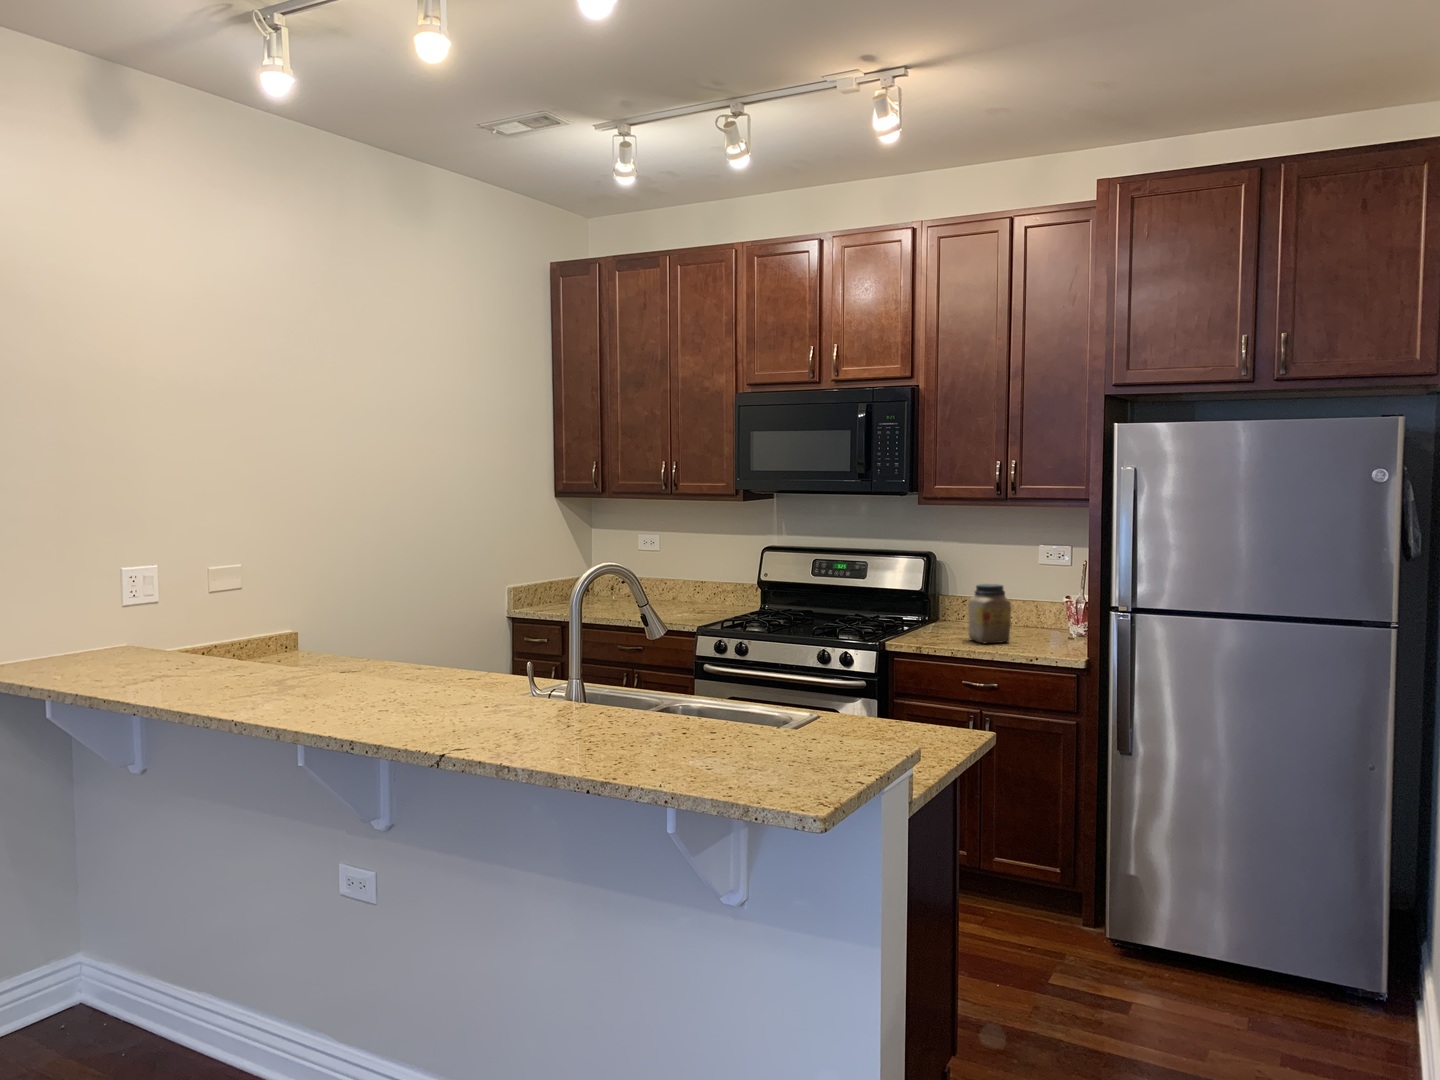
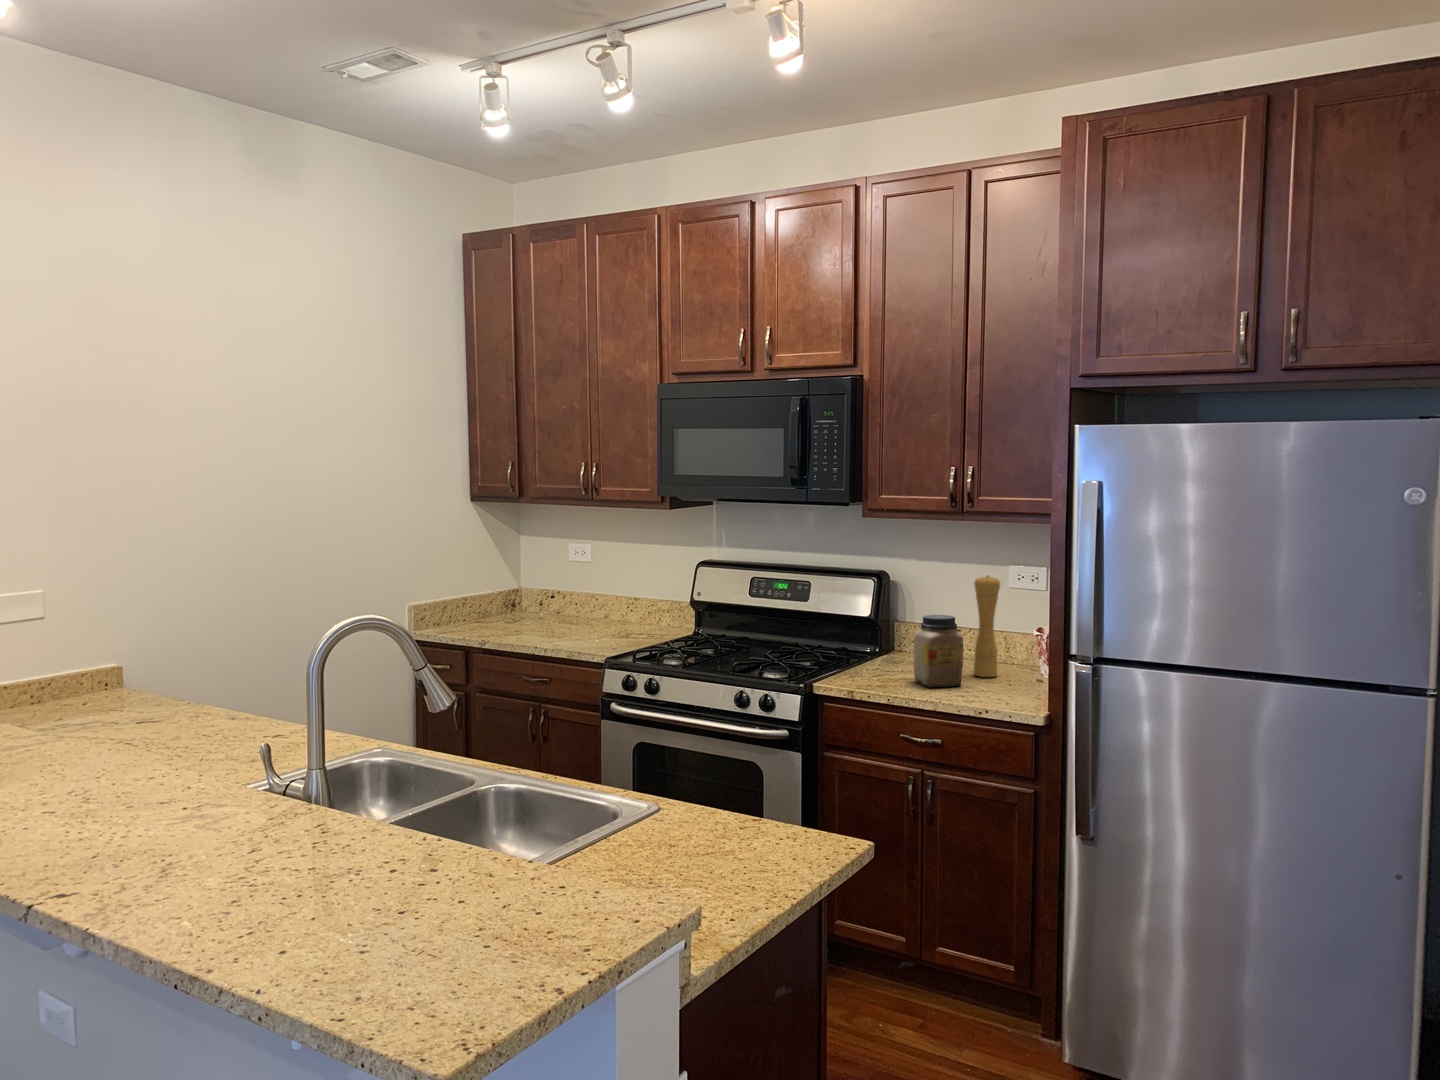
pepper mill: none [1016,551,1038,636] -> present [974,576,1000,677]

